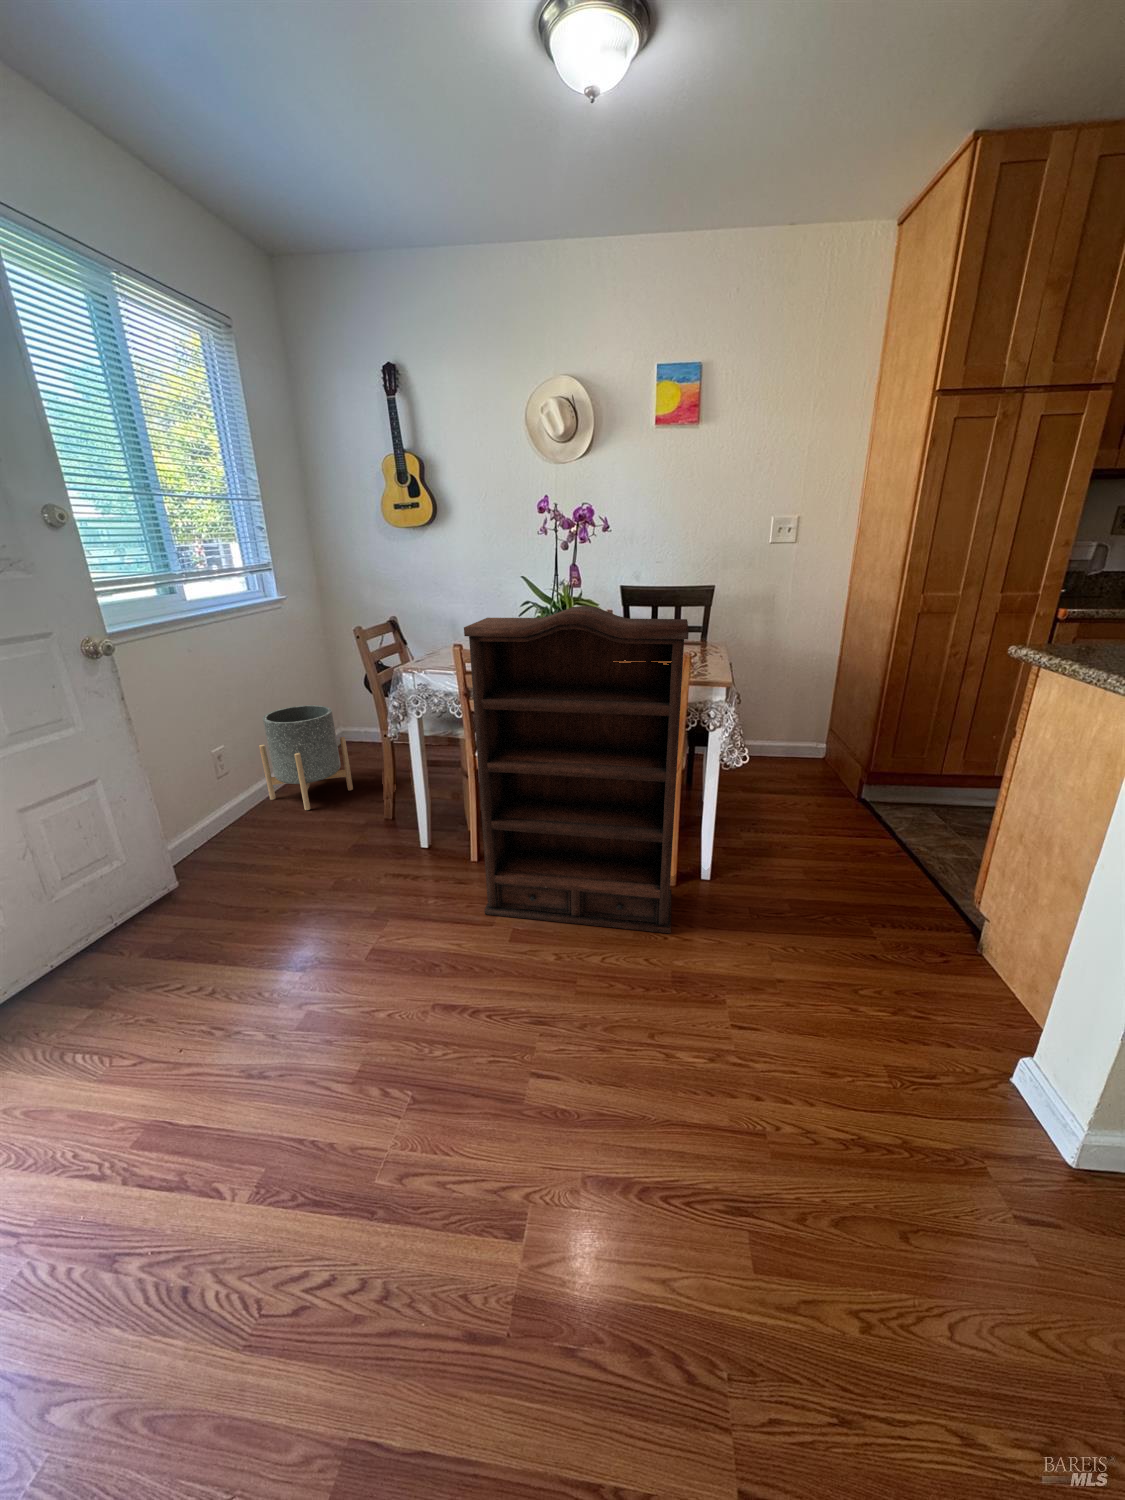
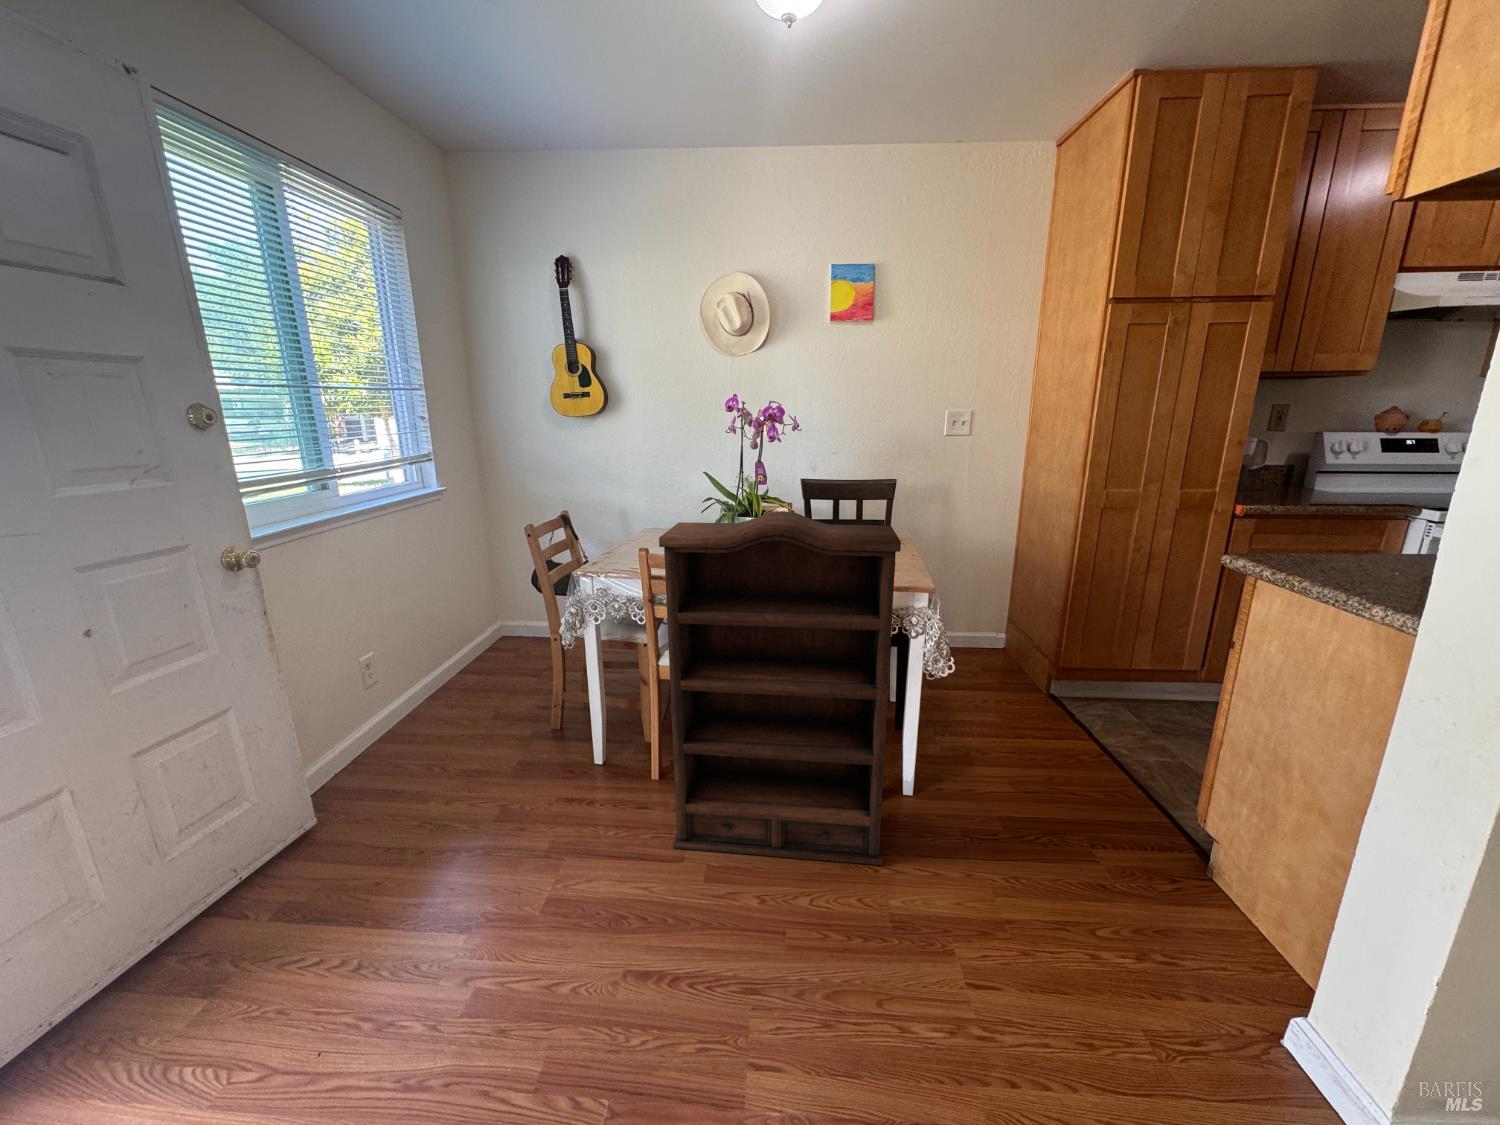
planter: present [259,705,353,810] -> none [411,603,514,722]

